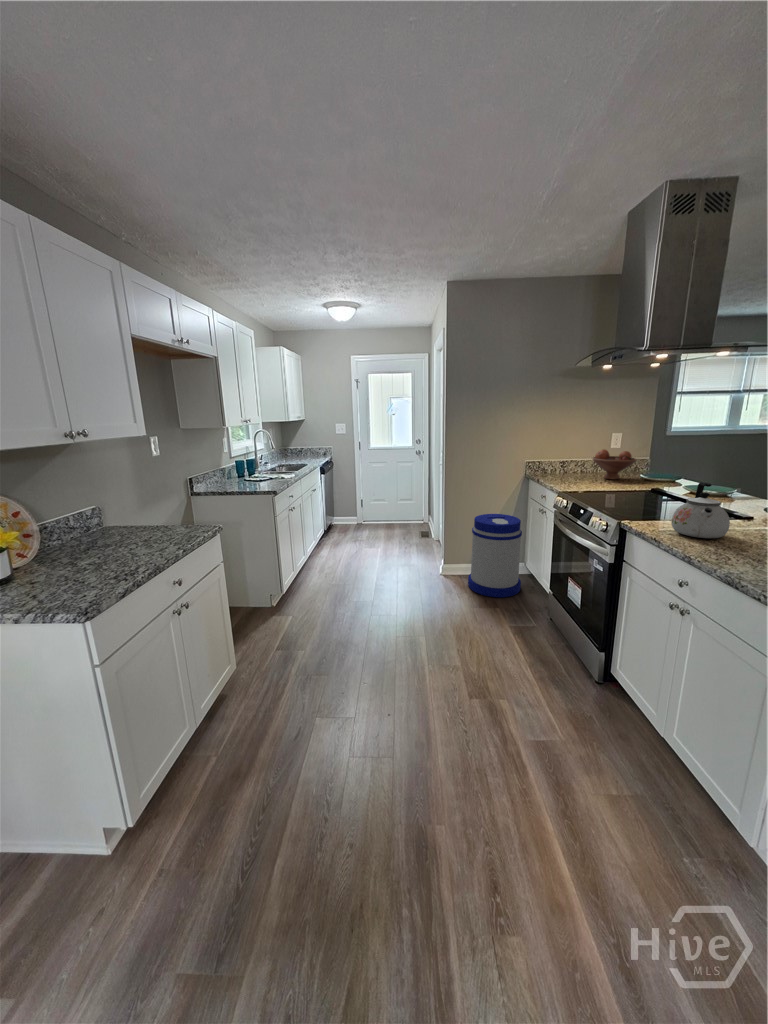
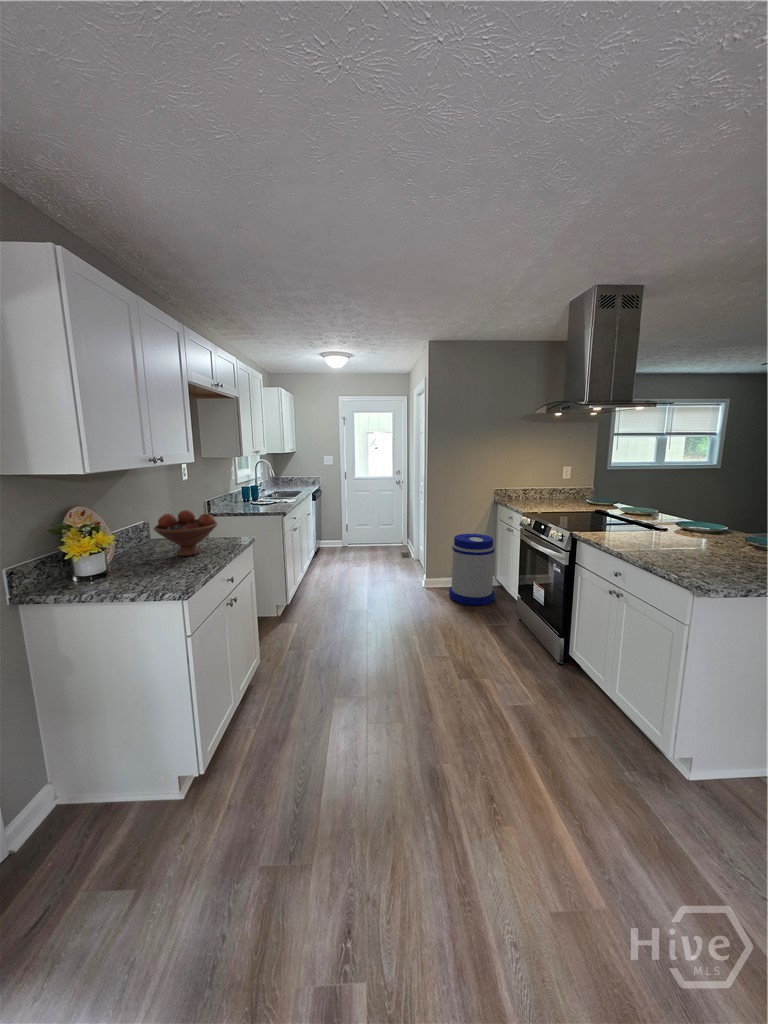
fruit bowl: present [593,450,637,480] -> present [154,510,217,556]
kettle: present [671,482,730,538] -> none [608,502,647,542]

